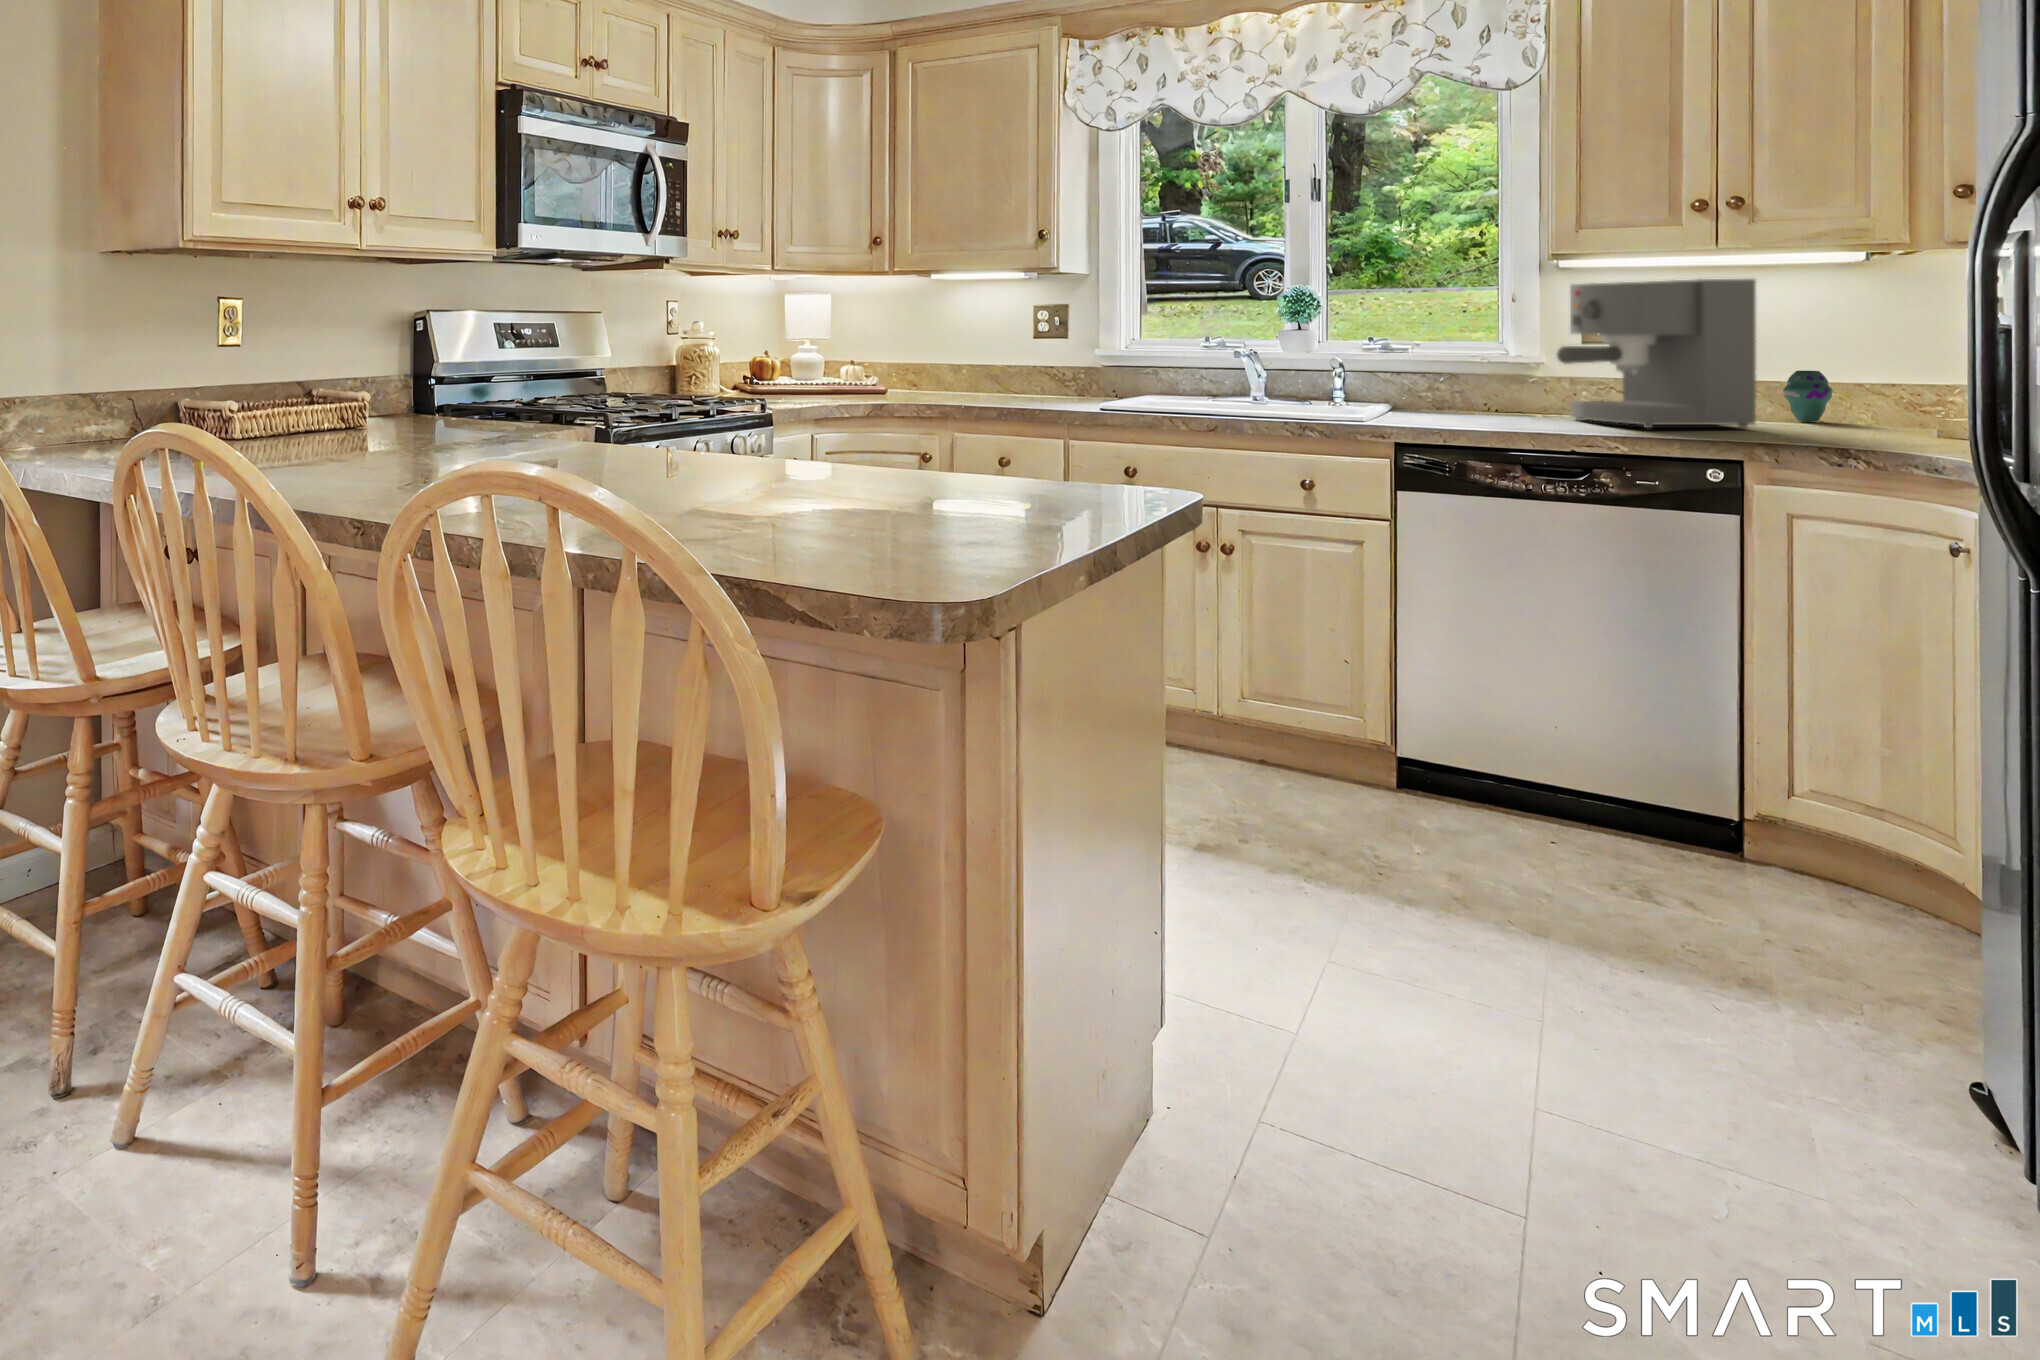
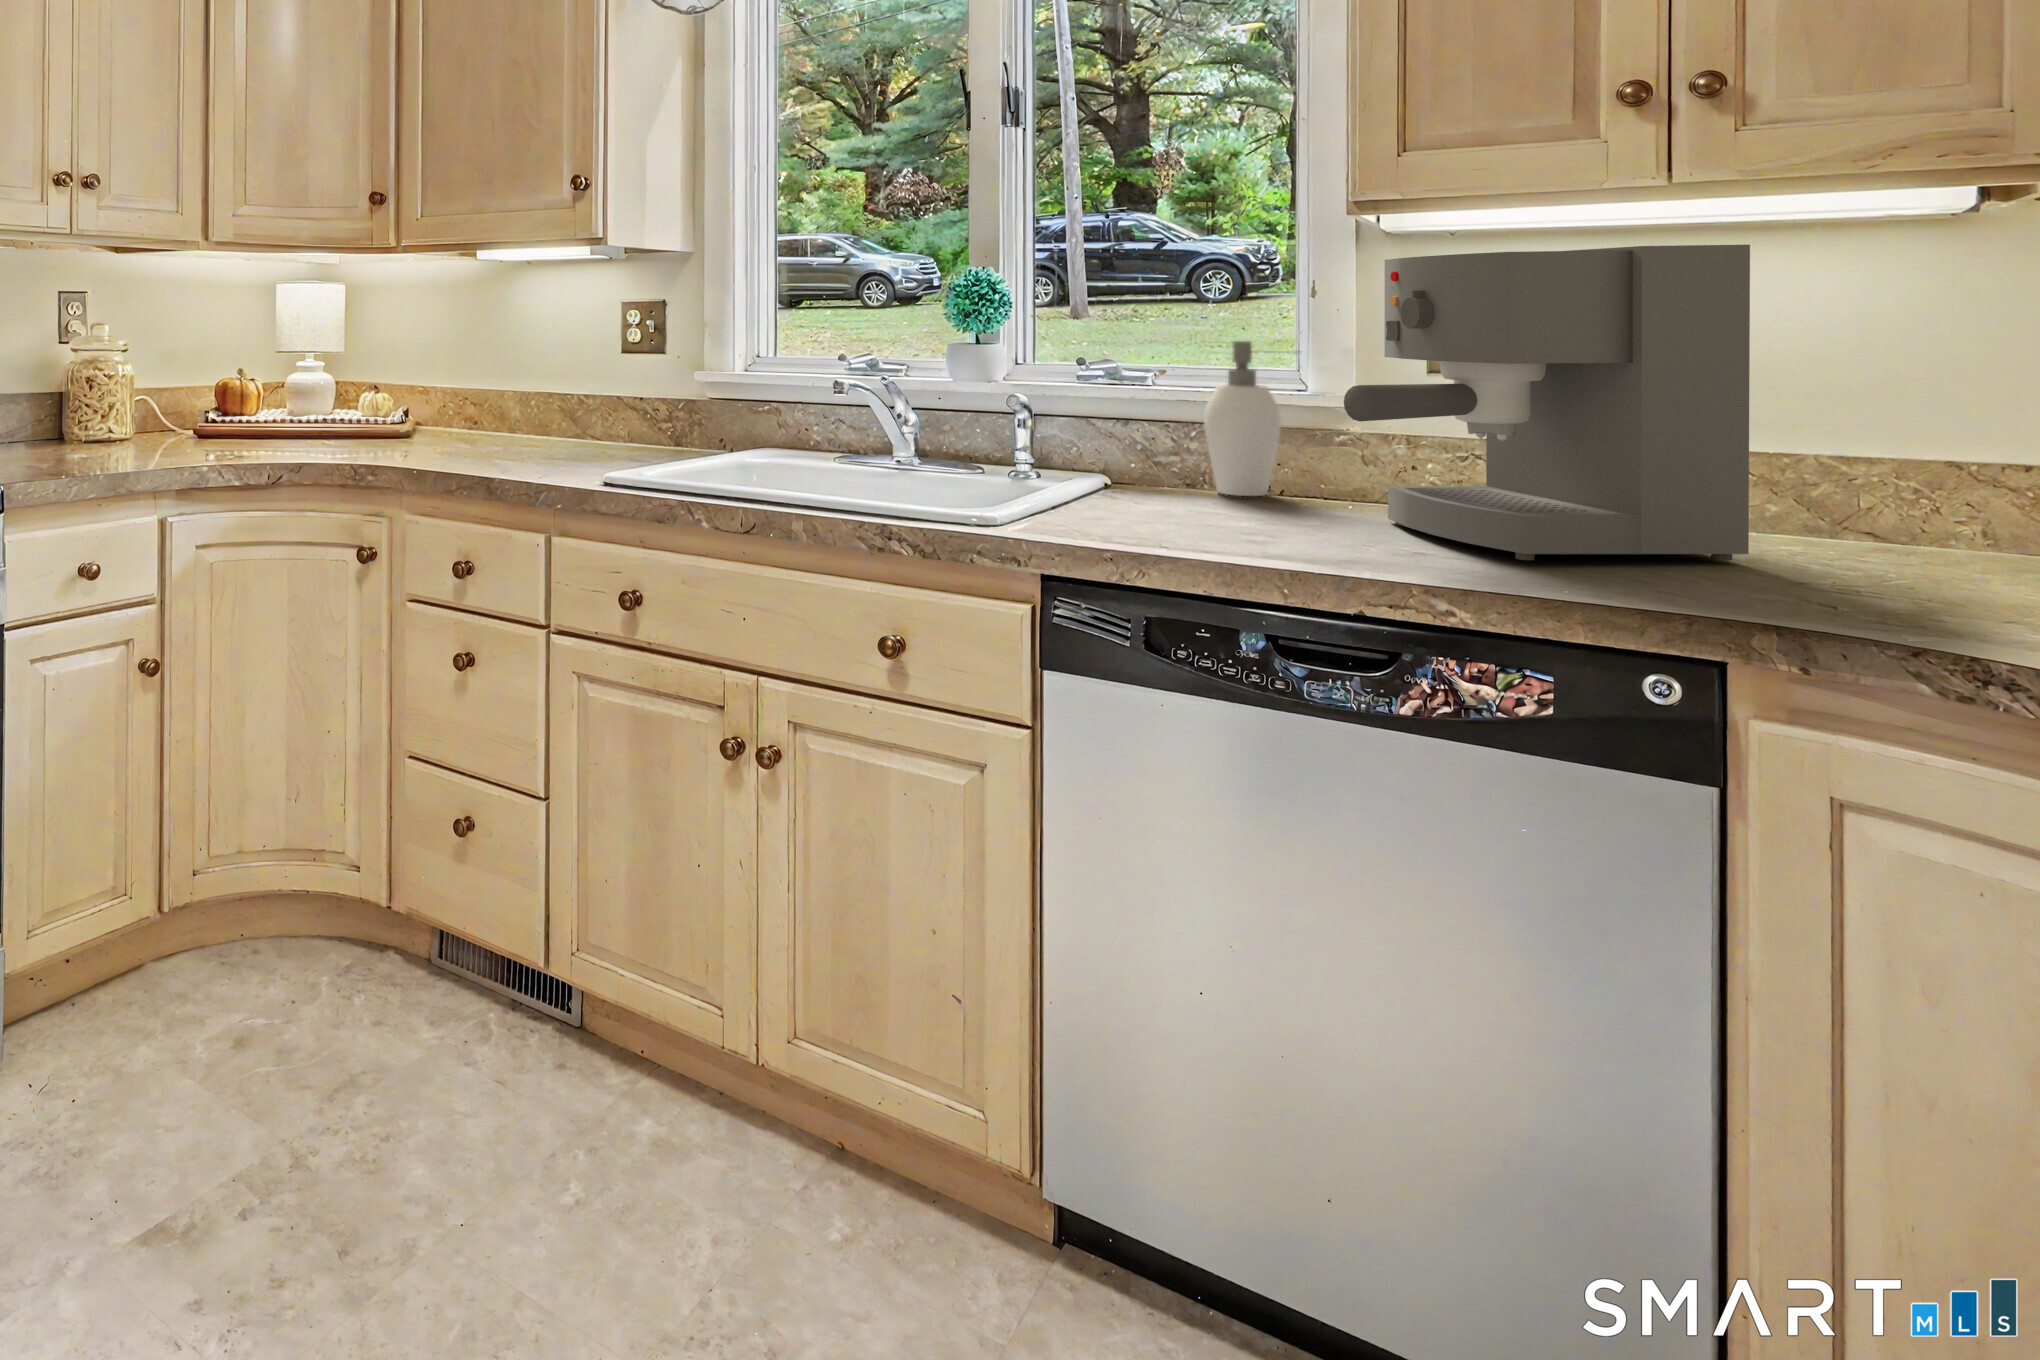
soap dispenser: none [1460,328,1519,411] -> present [1204,341,1300,496]
vase: present [1783,371,1833,421] -> none [1800,432,1903,537]

